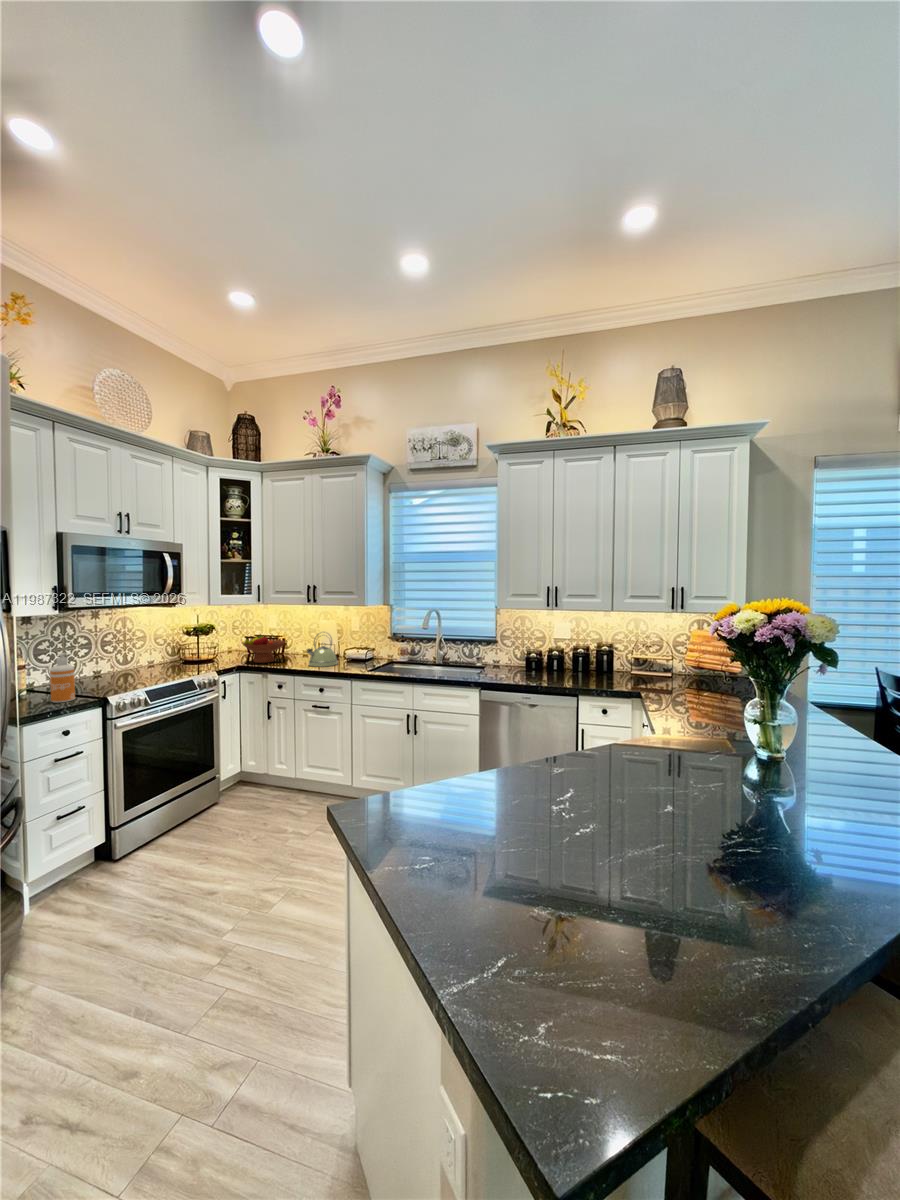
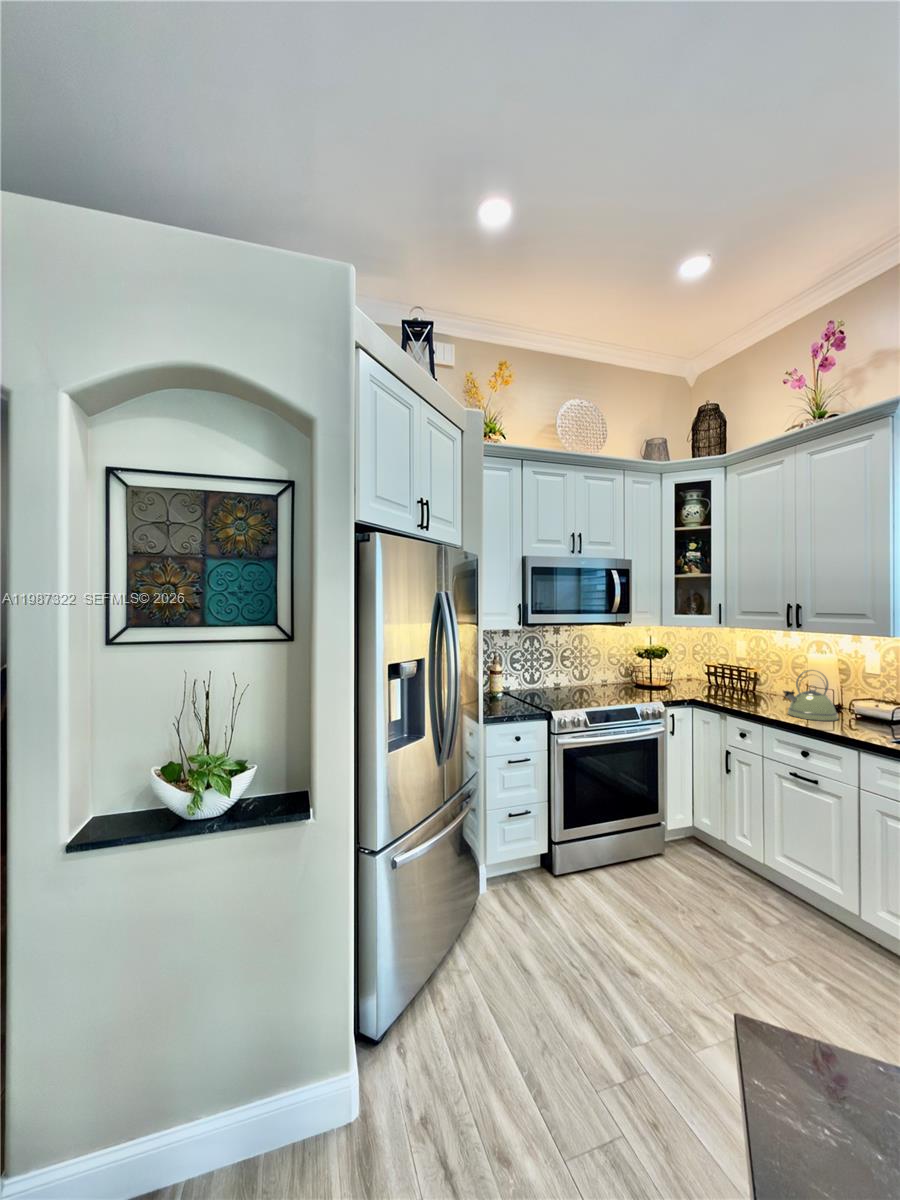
fruit bowl: present [243,635,285,663] -> none [698,665,755,700]
soap dispenser: present [50,653,75,703] -> none [510,666,527,710]

